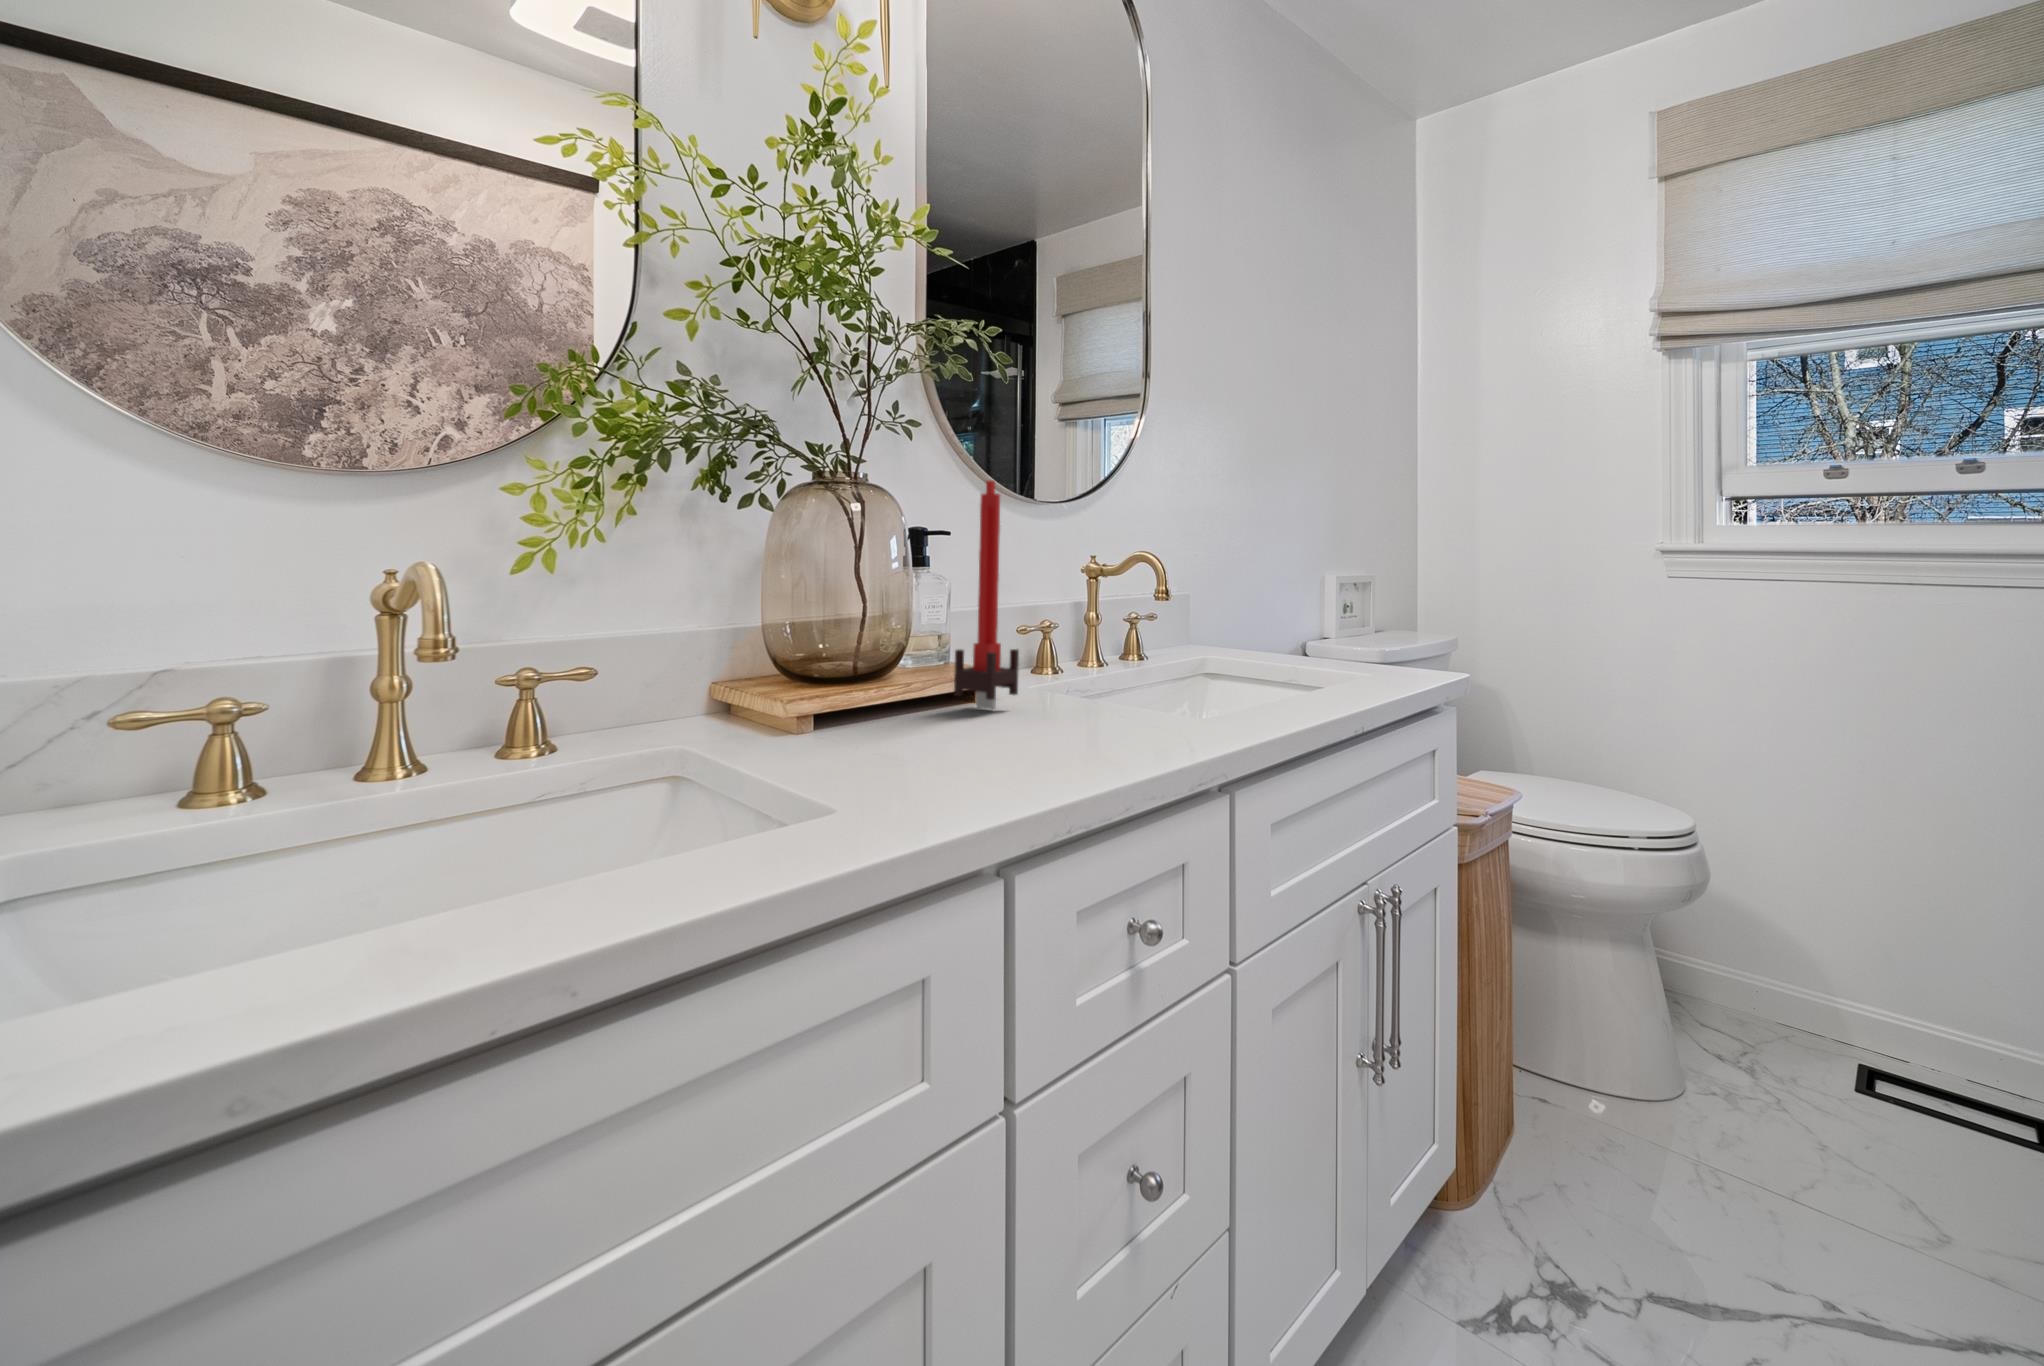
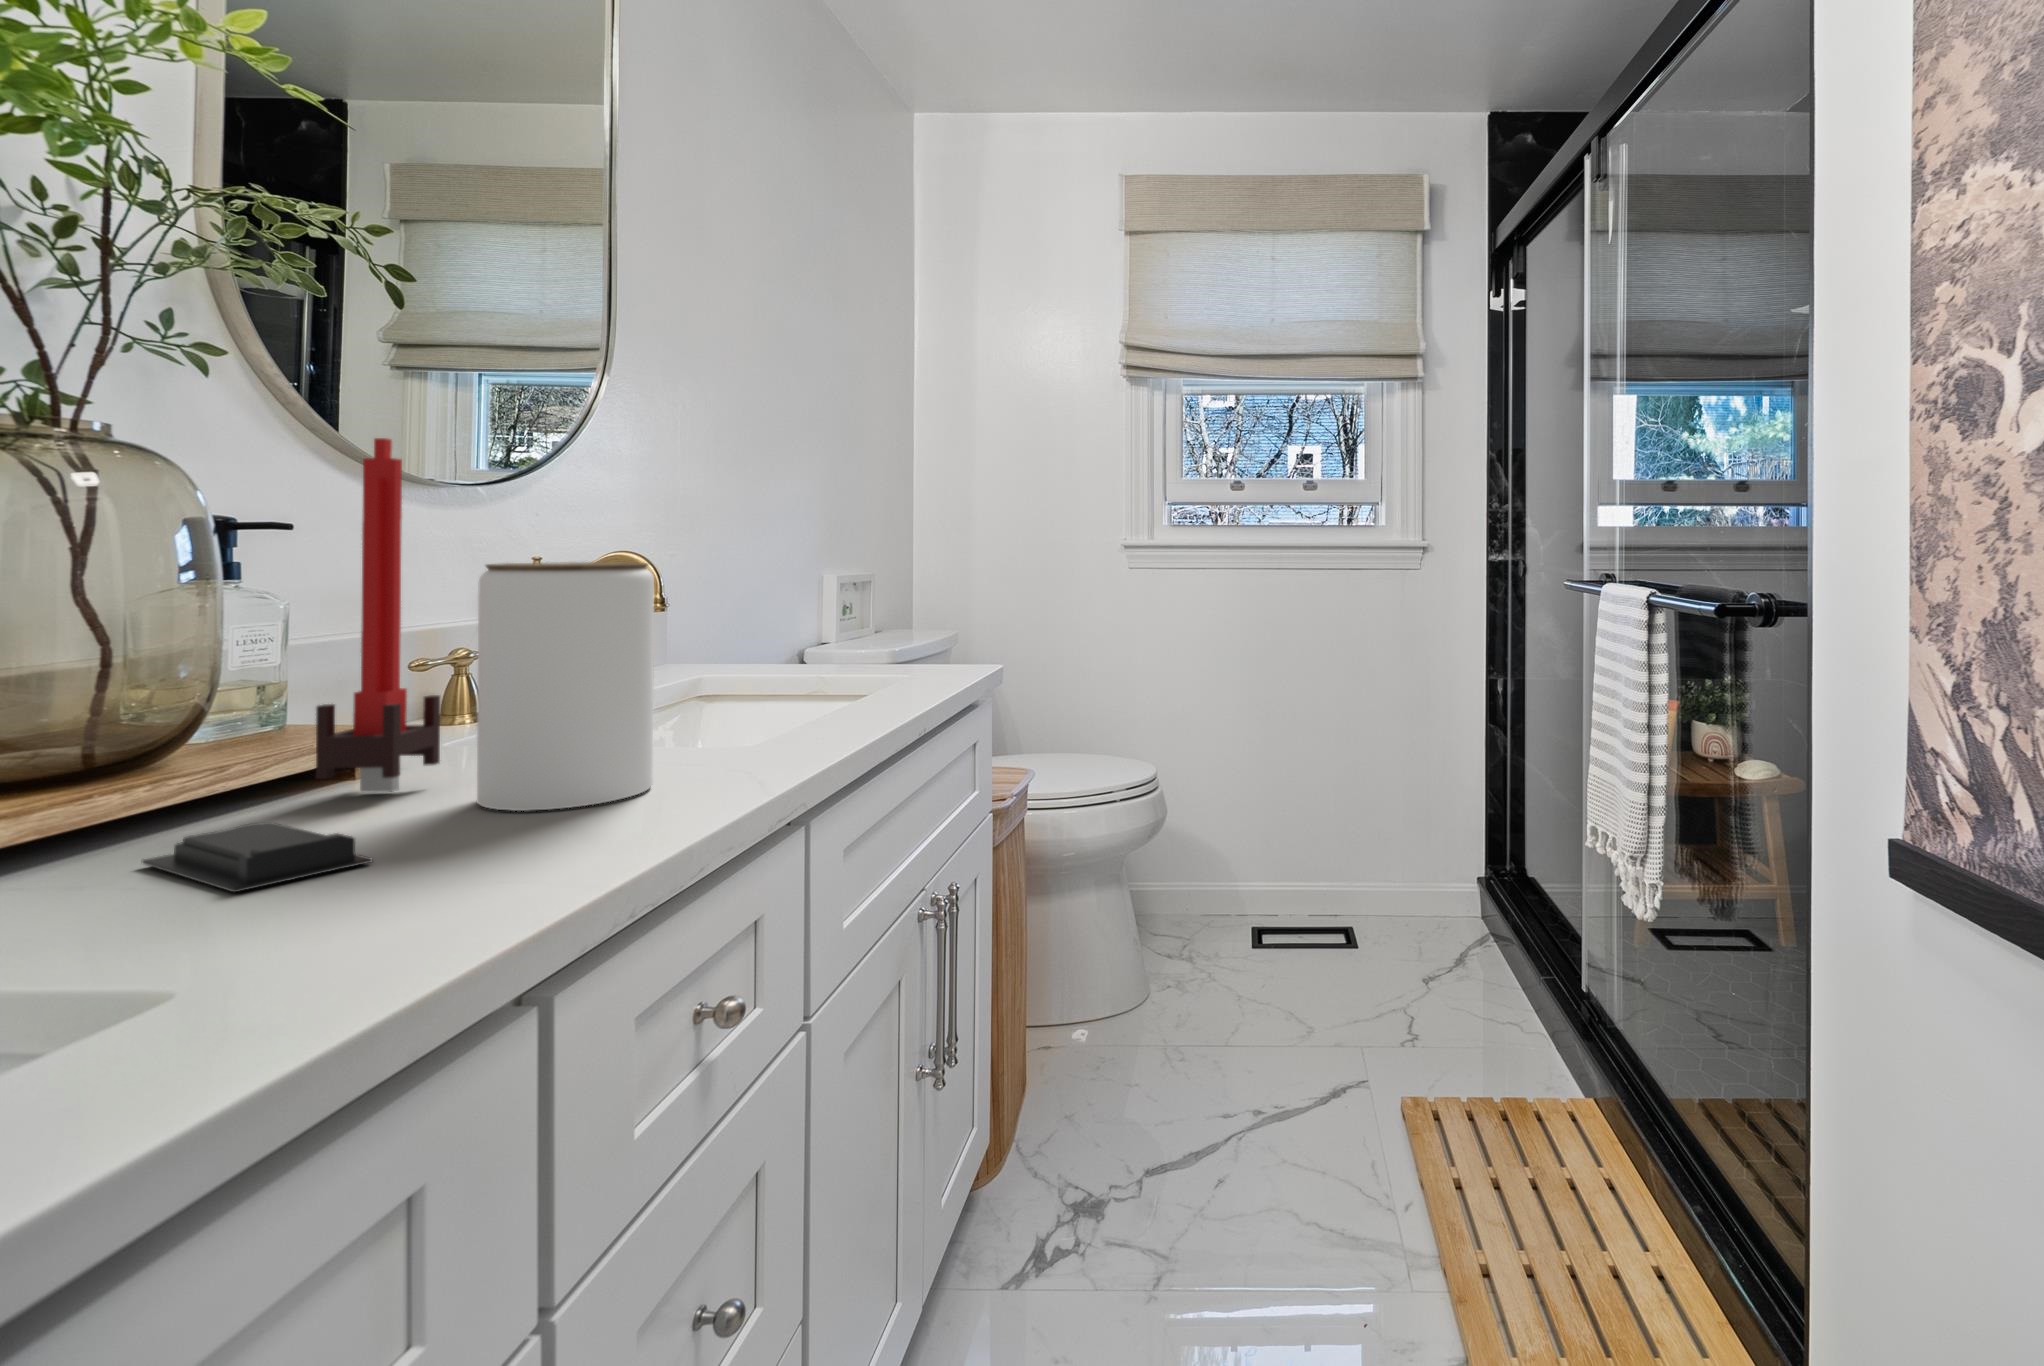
jar: none [1032,564,1138,731] -> present [477,562,654,811]
soap bar: none [871,715,970,750] -> present [142,822,373,892]

